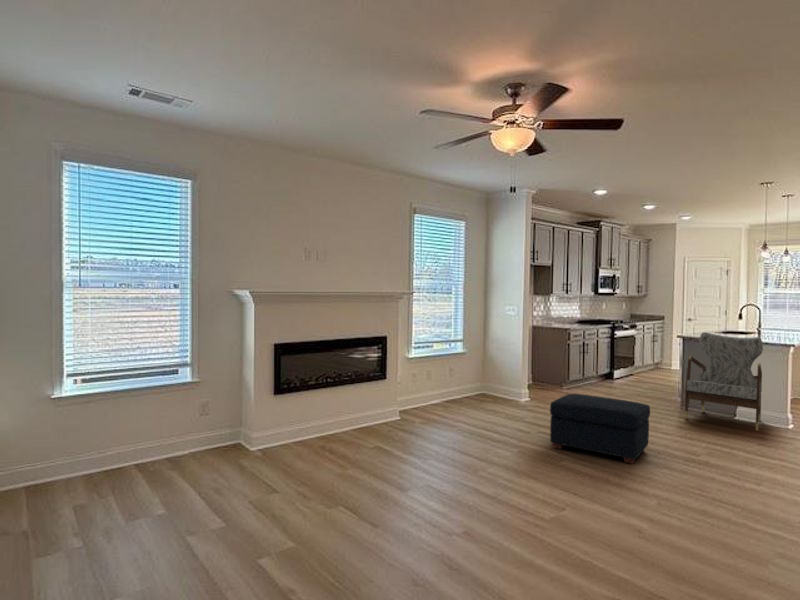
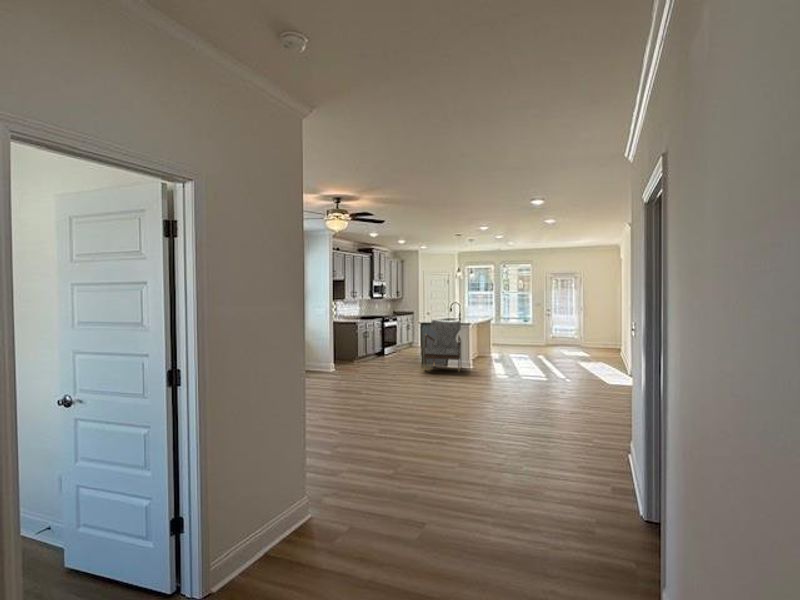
ottoman: present [550,394,650,464] -> none [353,359,406,392]

